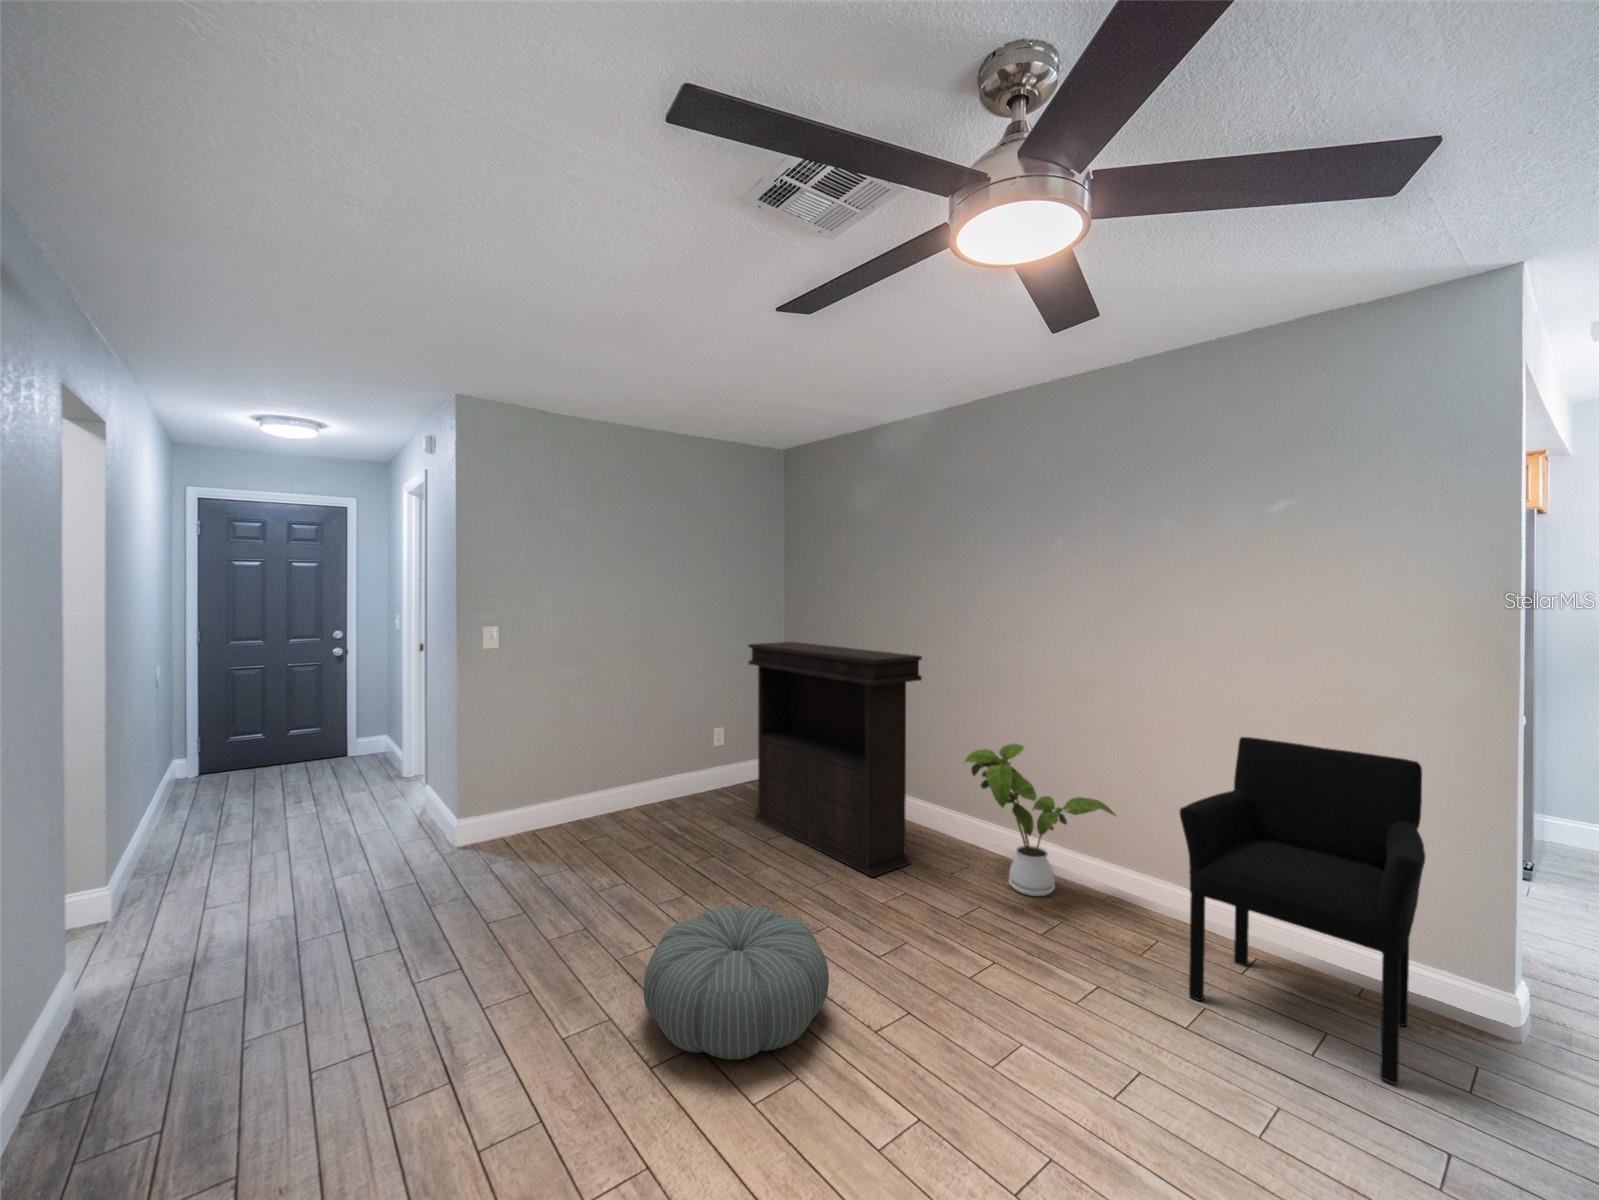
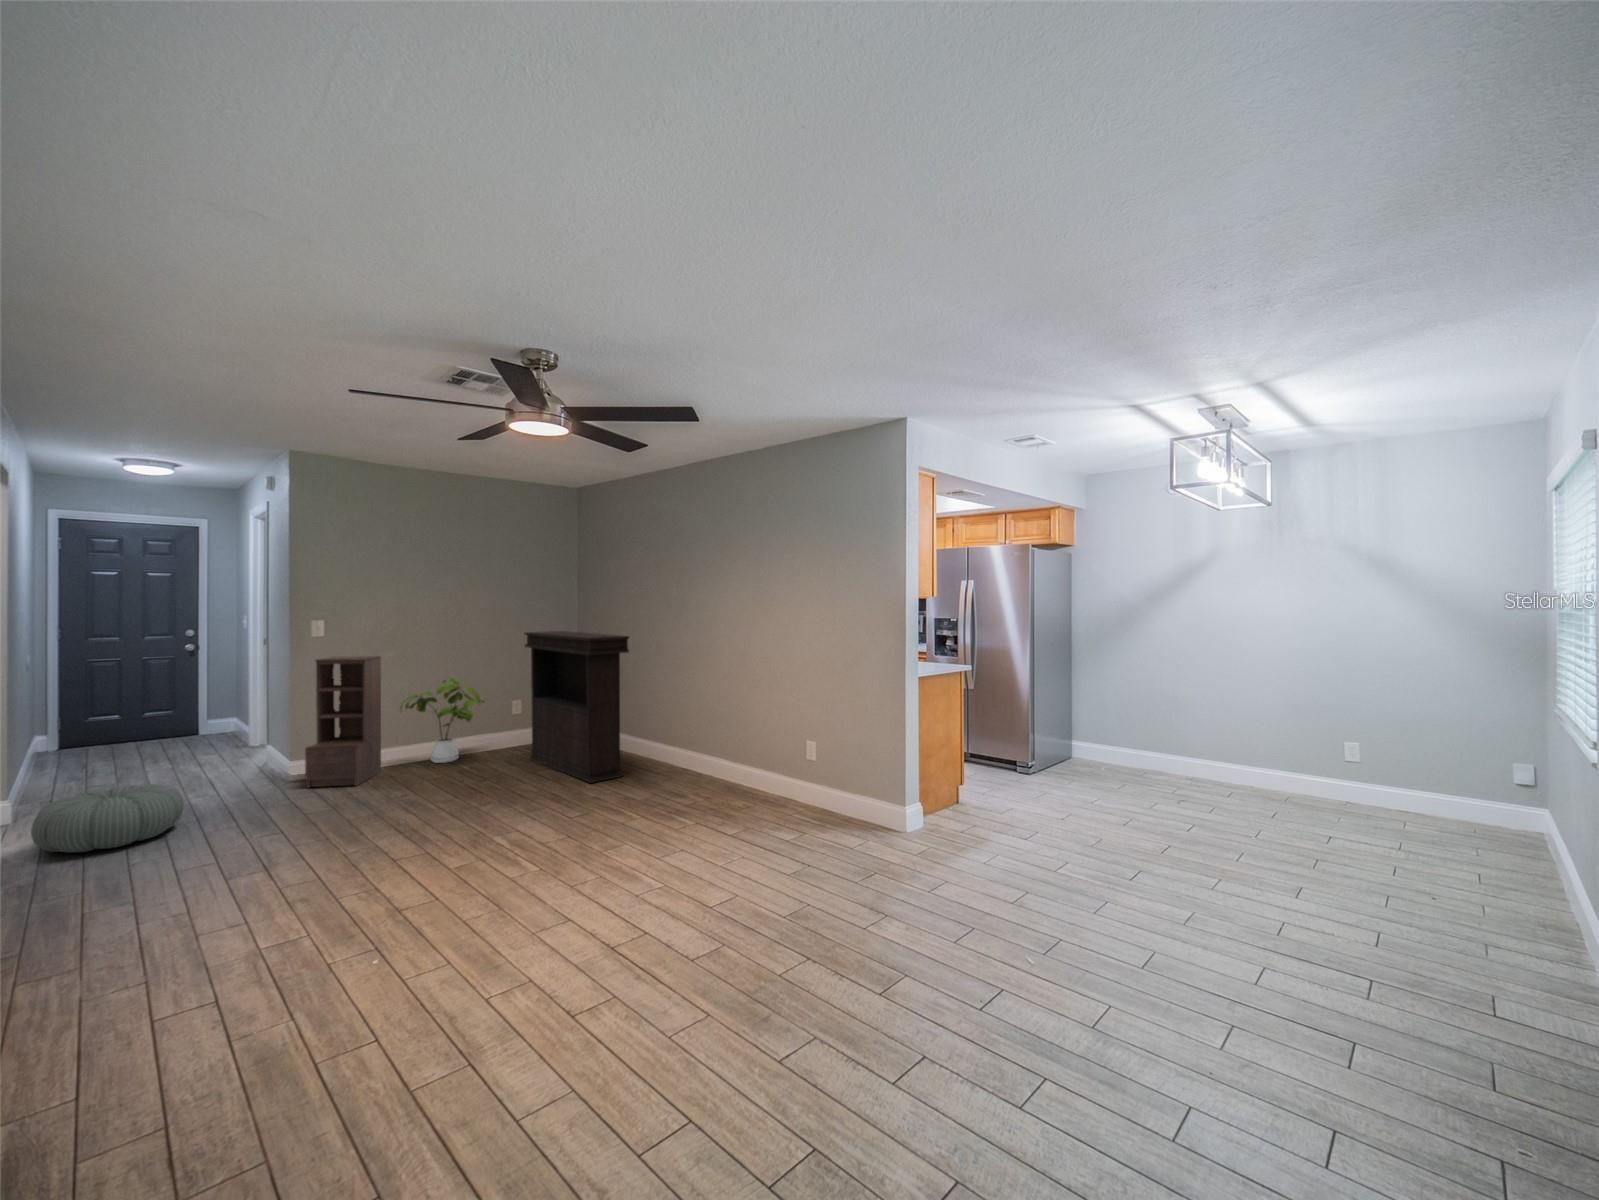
bookshelf: none [479,675,570,860] -> present [305,656,381,788]
armchair: present [1180,737,1426,1085] -> none [730,676,850,843]
house plant: present [965,744,1116,896] -> present [400,678,484,763]
pouf: present [644,907,829,1060] -> present [31,784,184,853]

